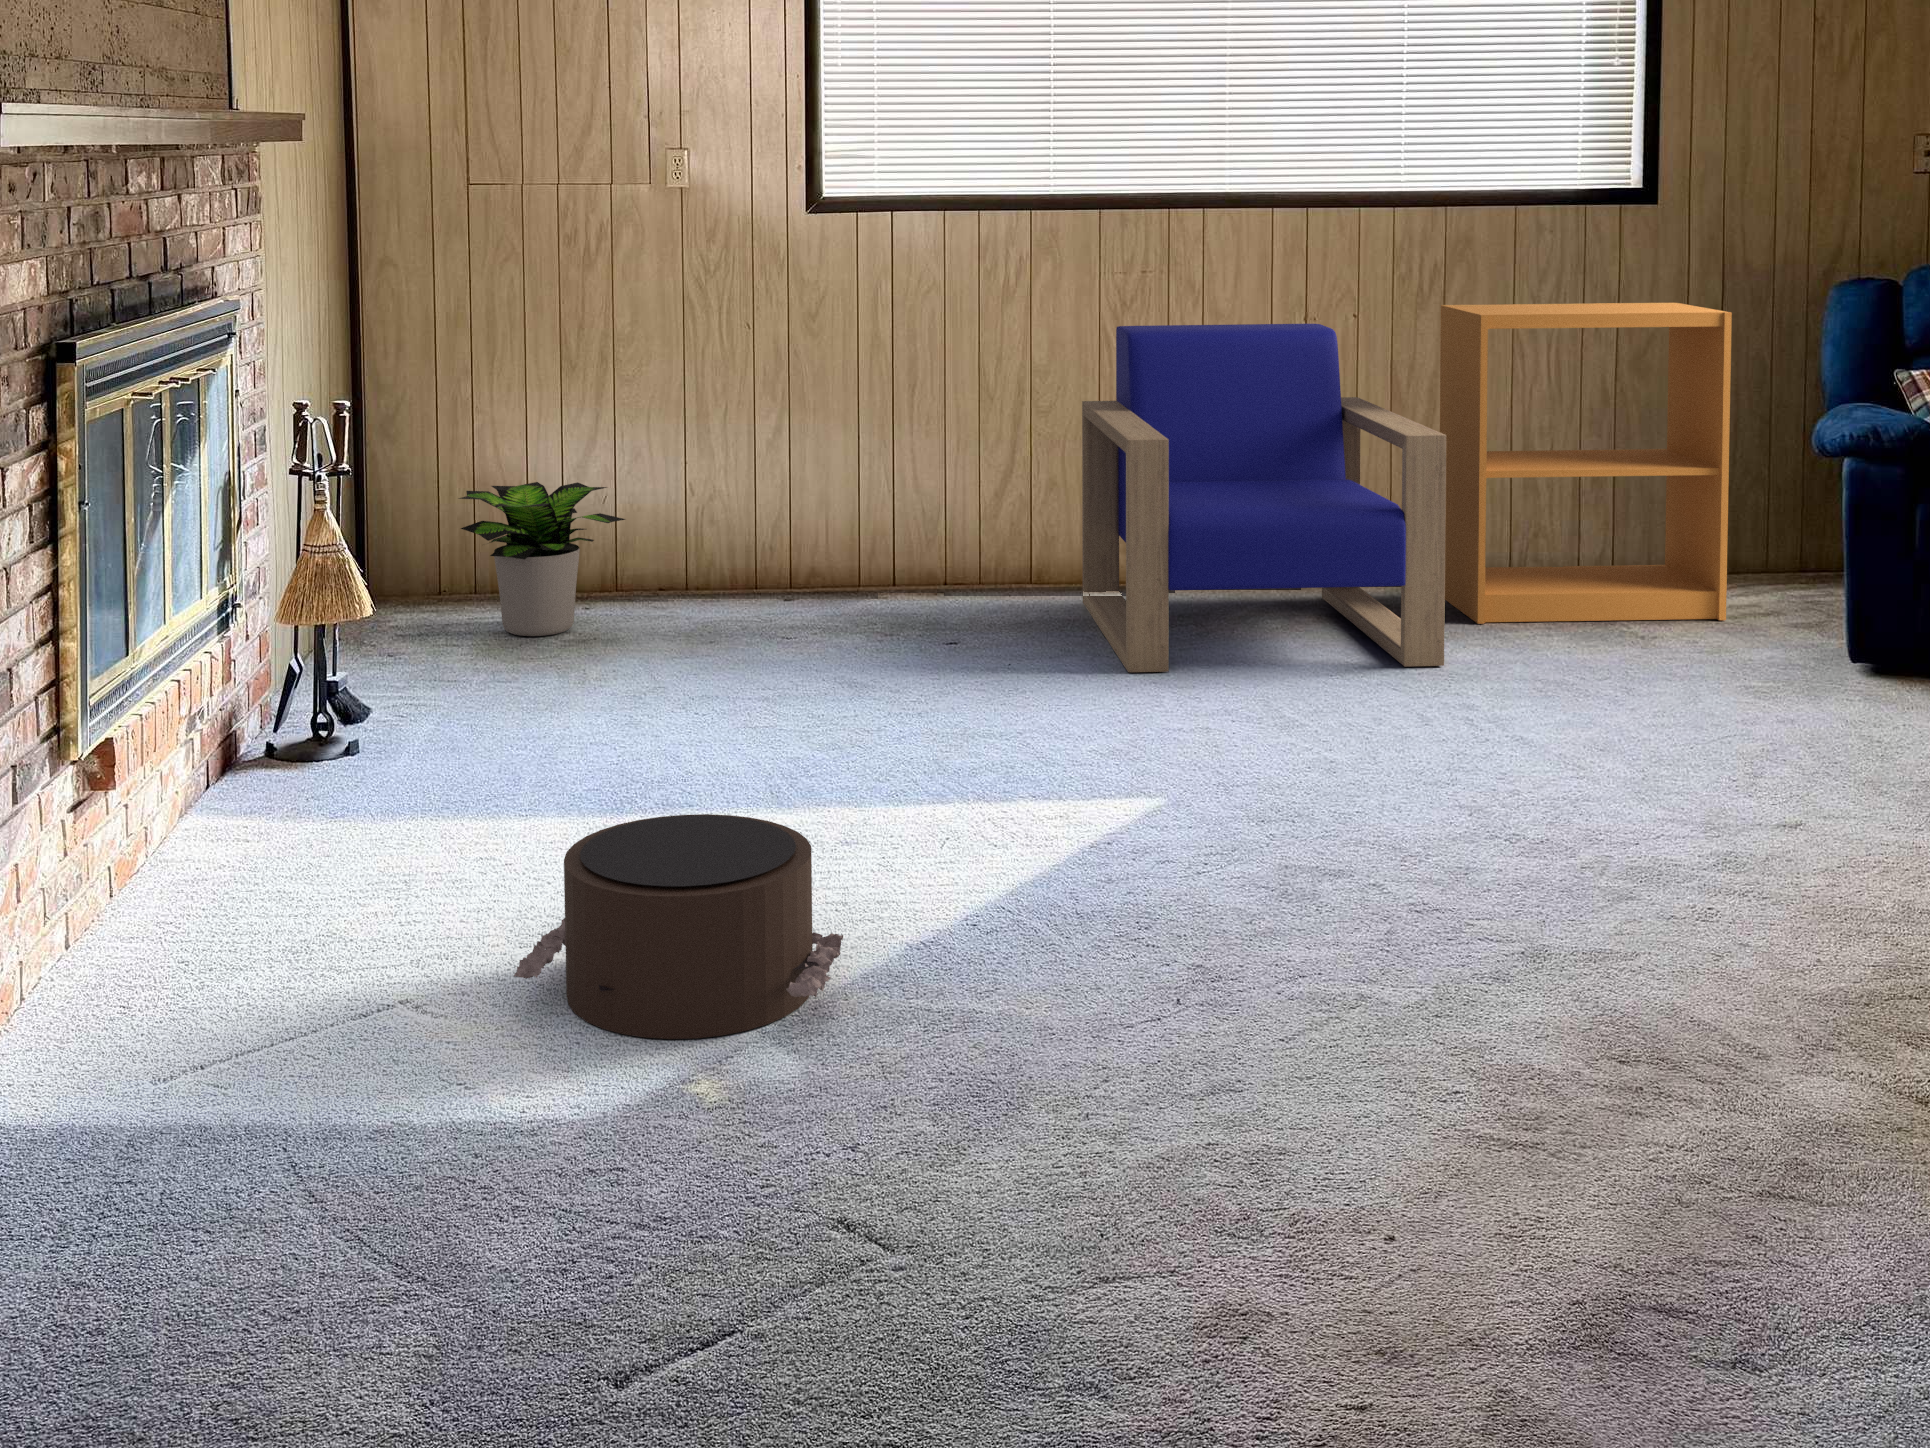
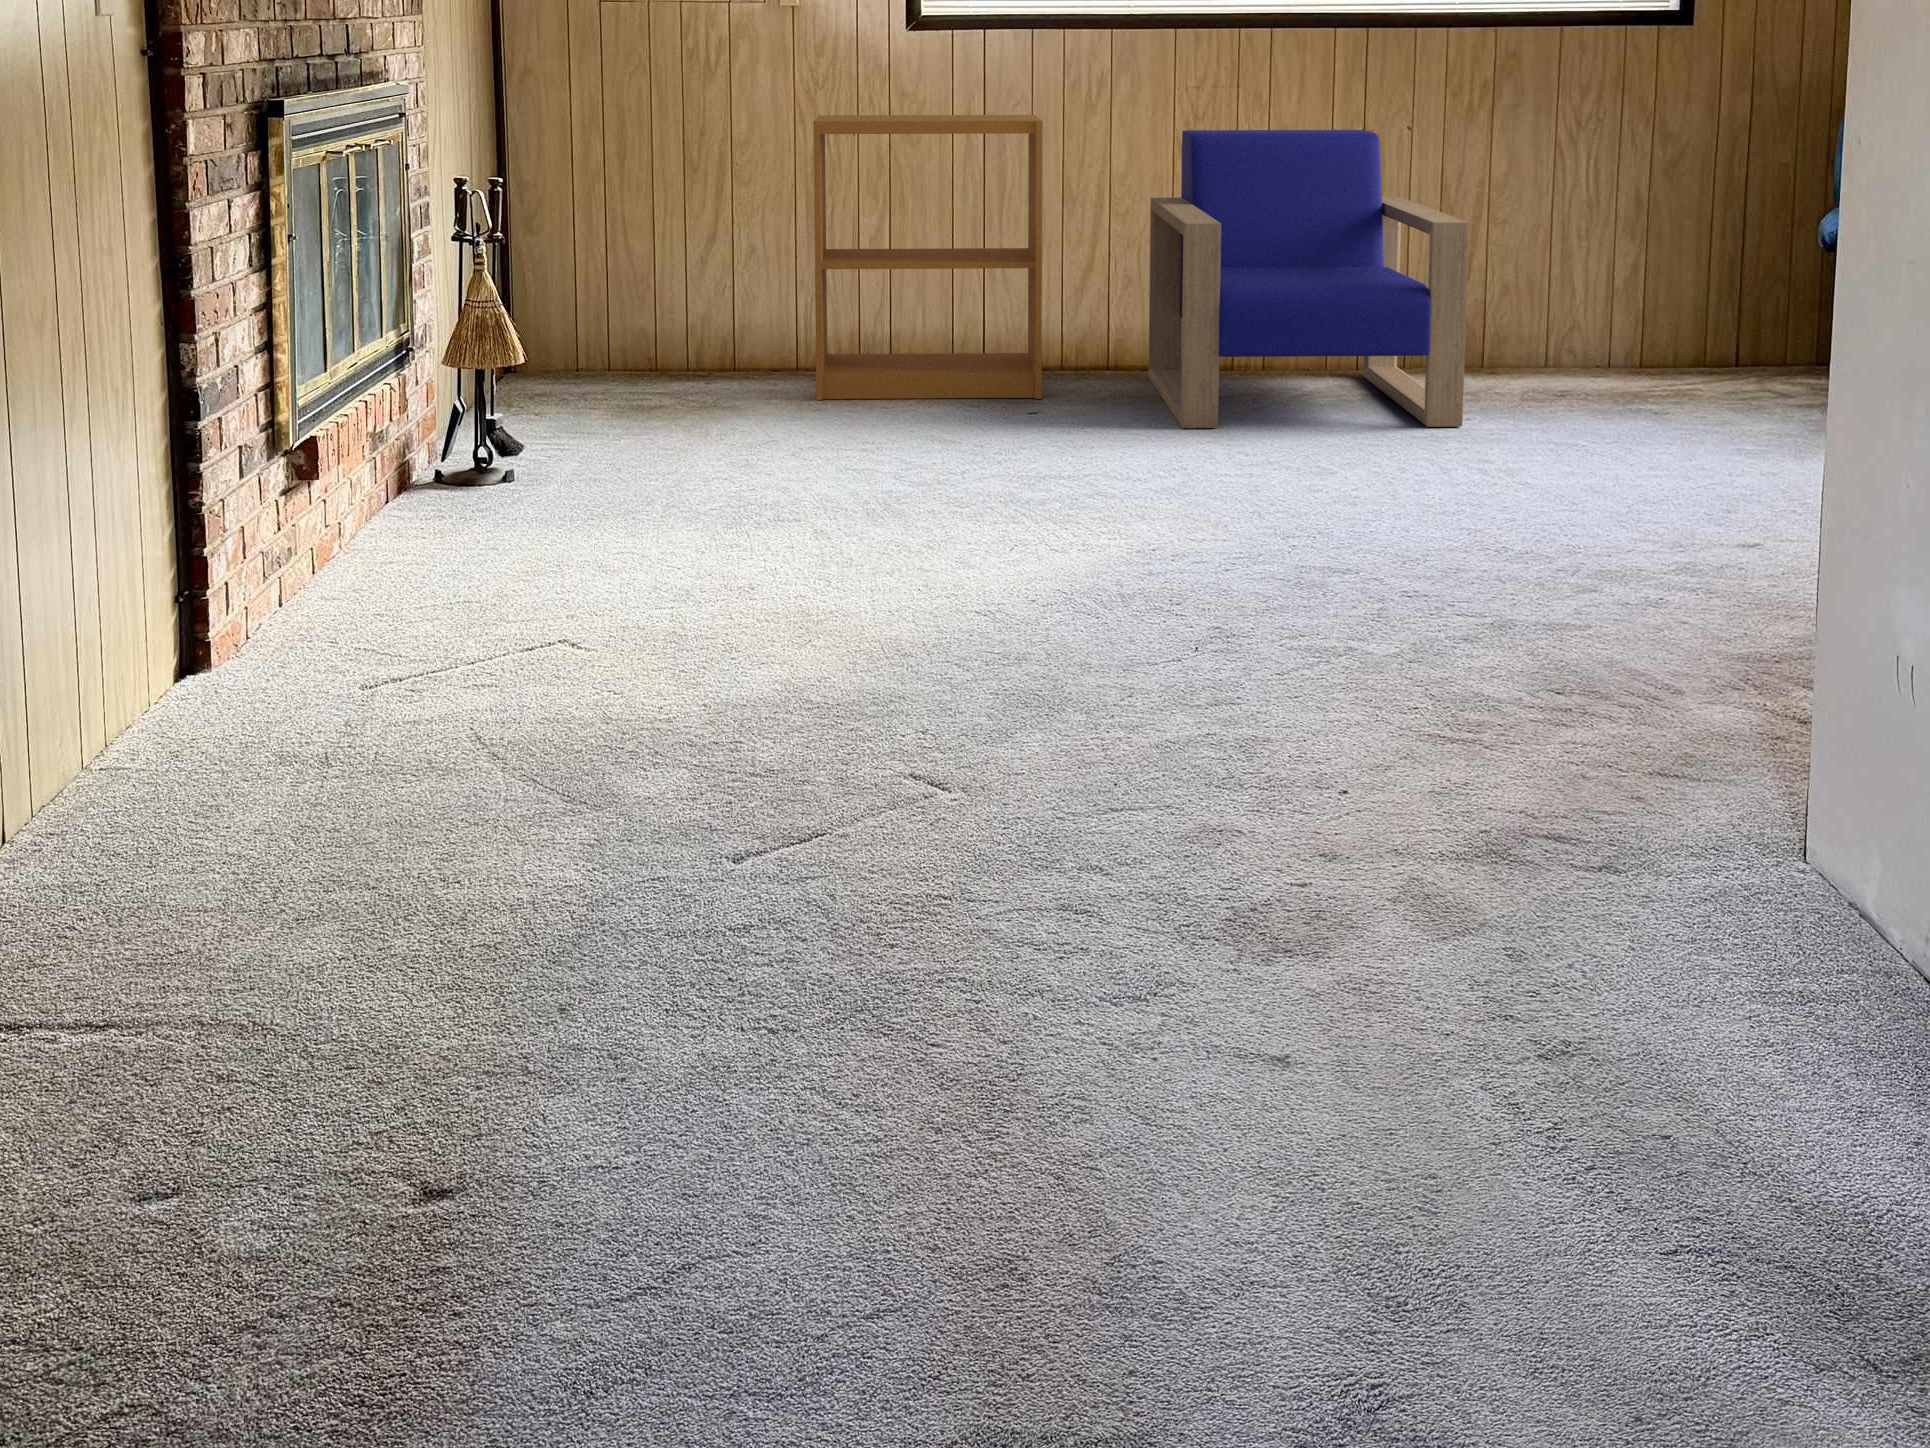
bookshelf: present [1440,303,1732,624] -> present [813,115,1043,400]
potted plant: present [459,482,625,636] -> none [595,264,744,396]
pouf: present [514,814,843,1039] -> none [649,501,920,666]

